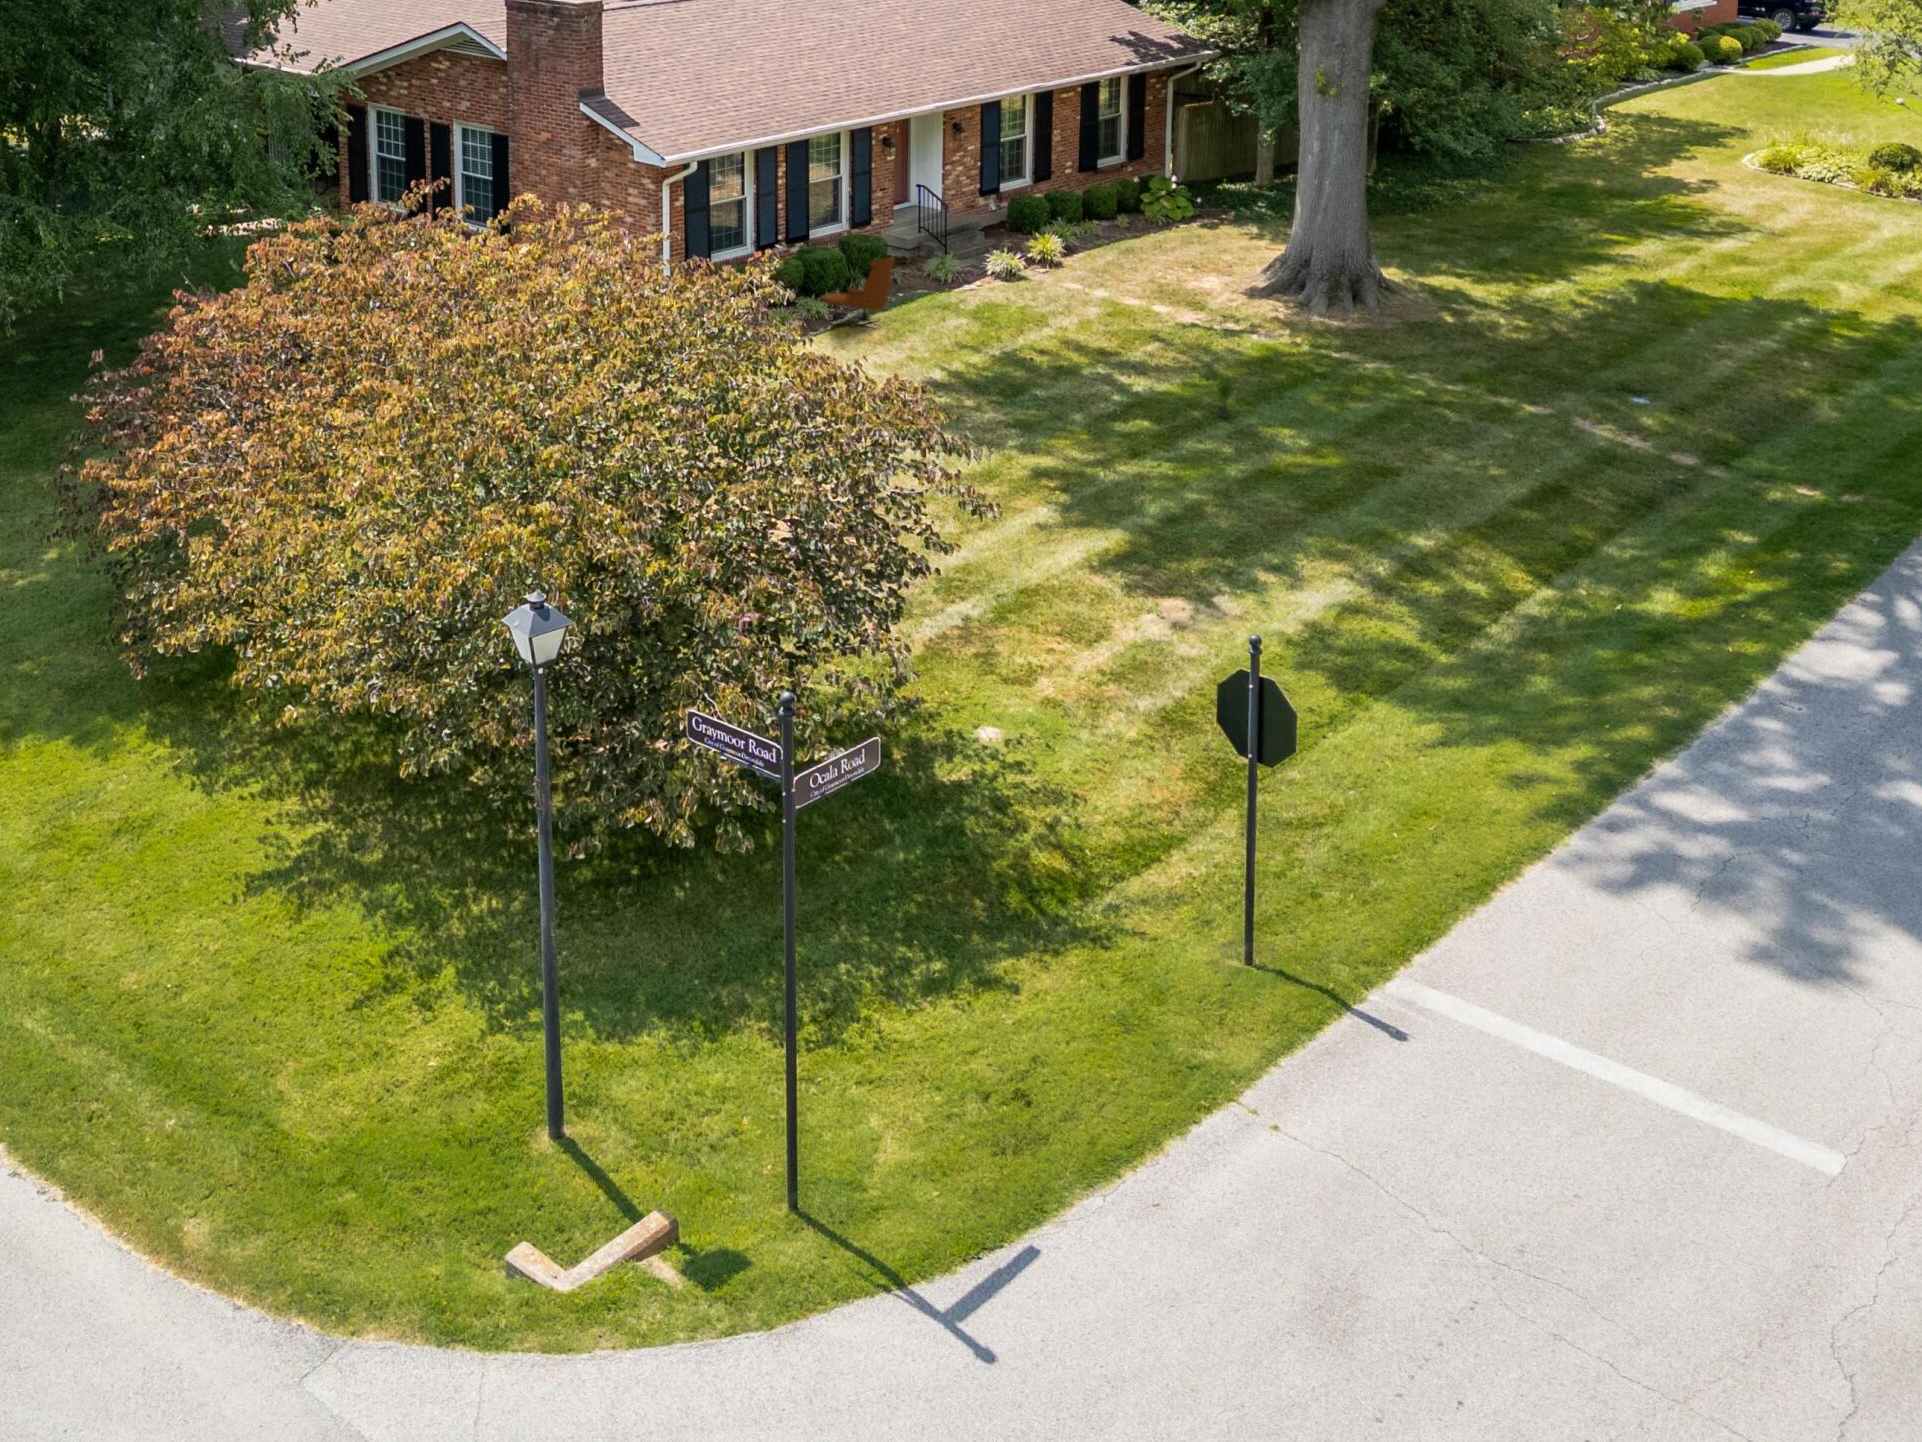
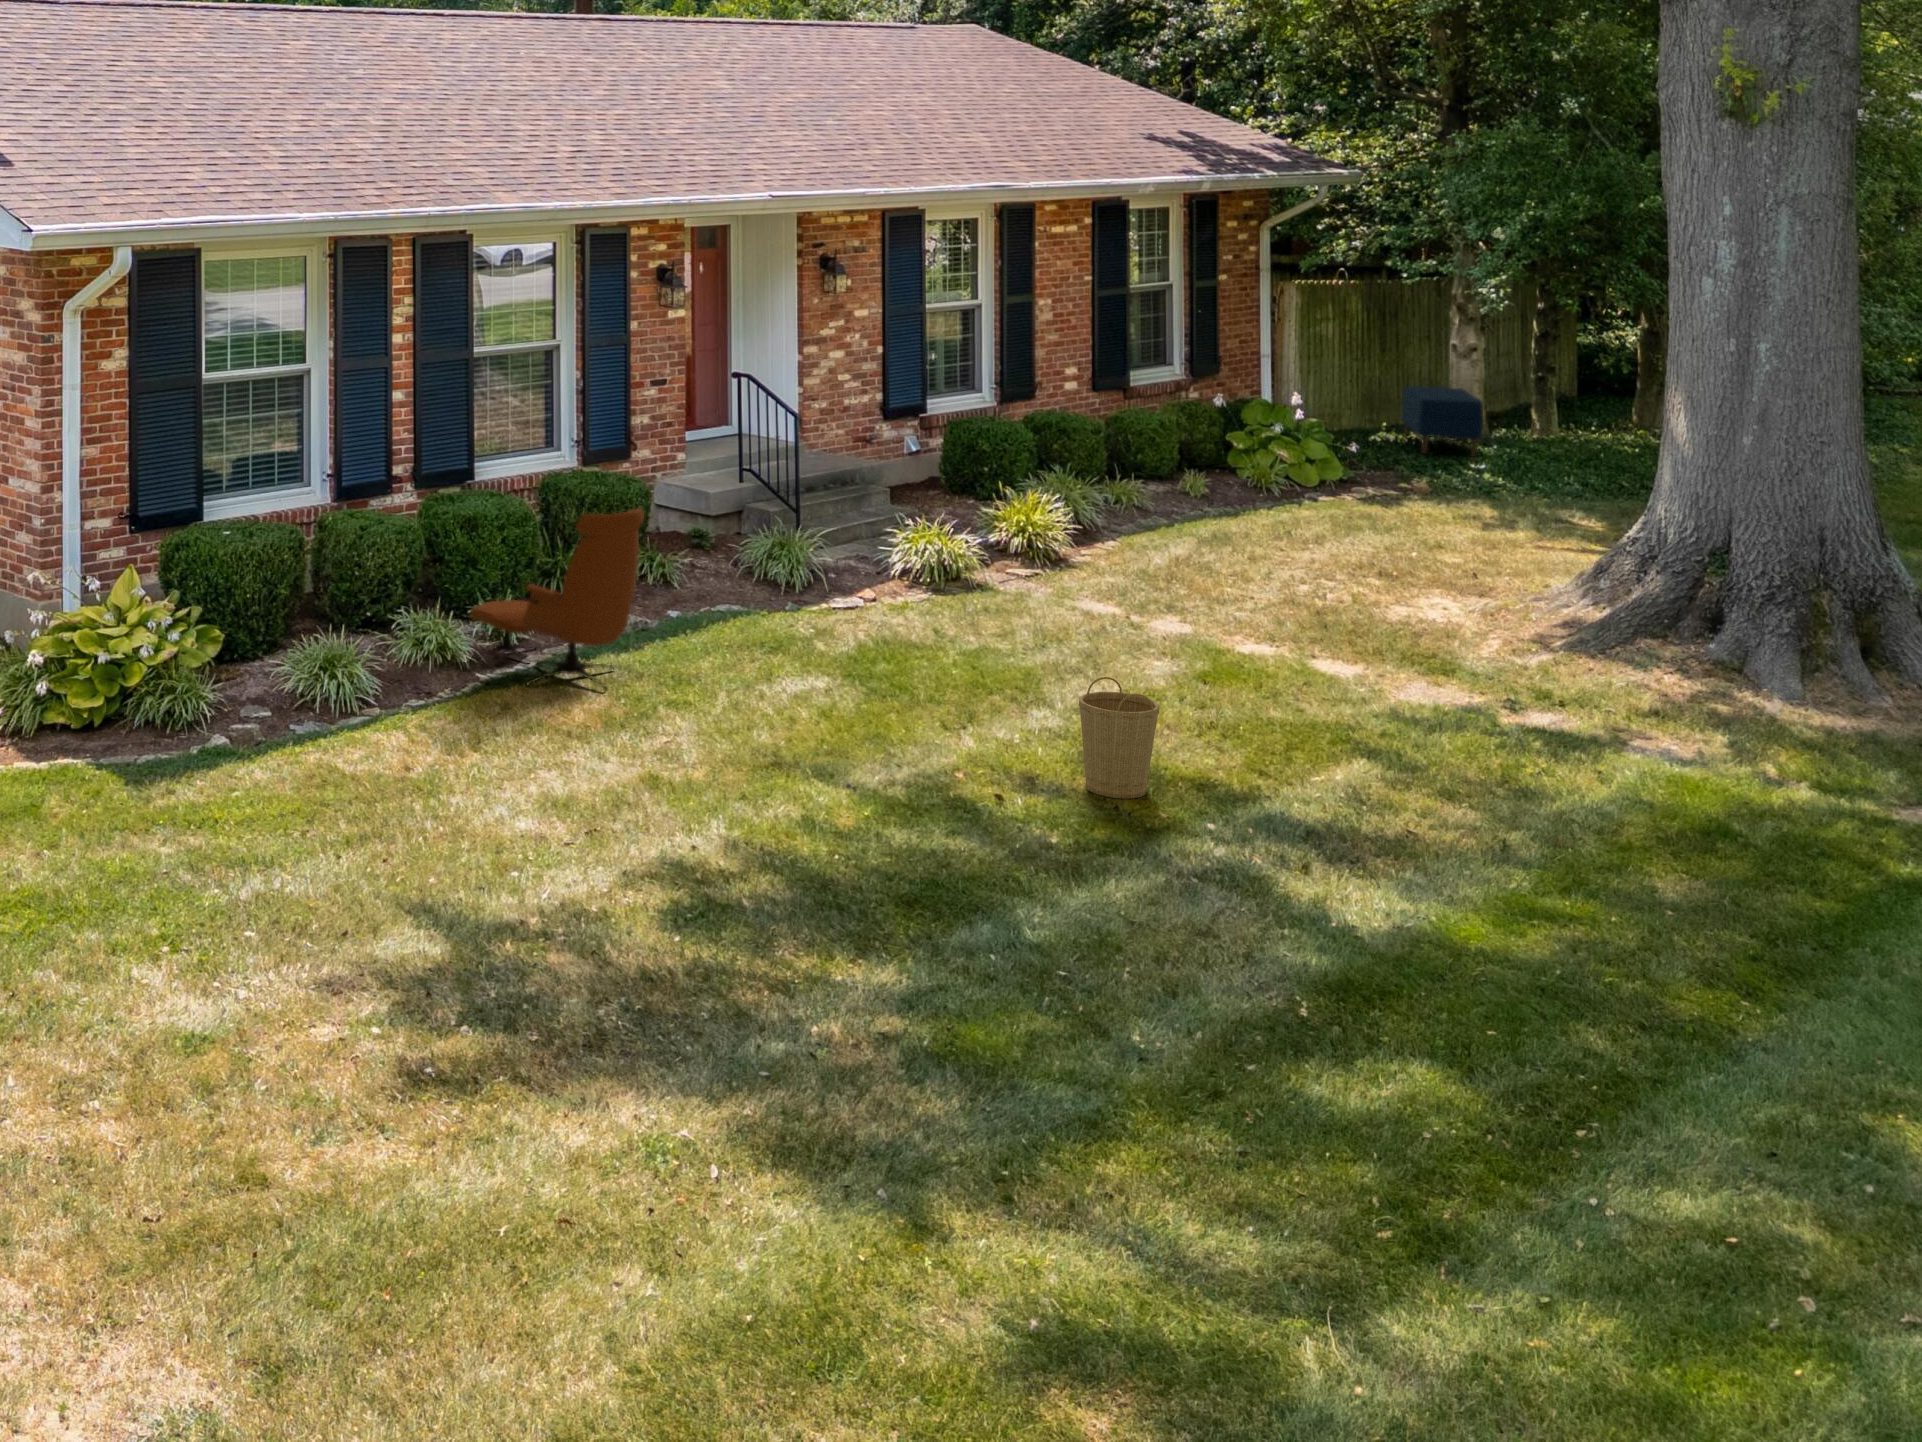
bench: none [1241,157,1276,196] -> present [1401,386,1483,456]
basket: none [1059,316,1087,358] -> present [1079,677,1160,799]
potted plant: present [1216,377,1236,418] -> none [1643,895,1776,1066]

